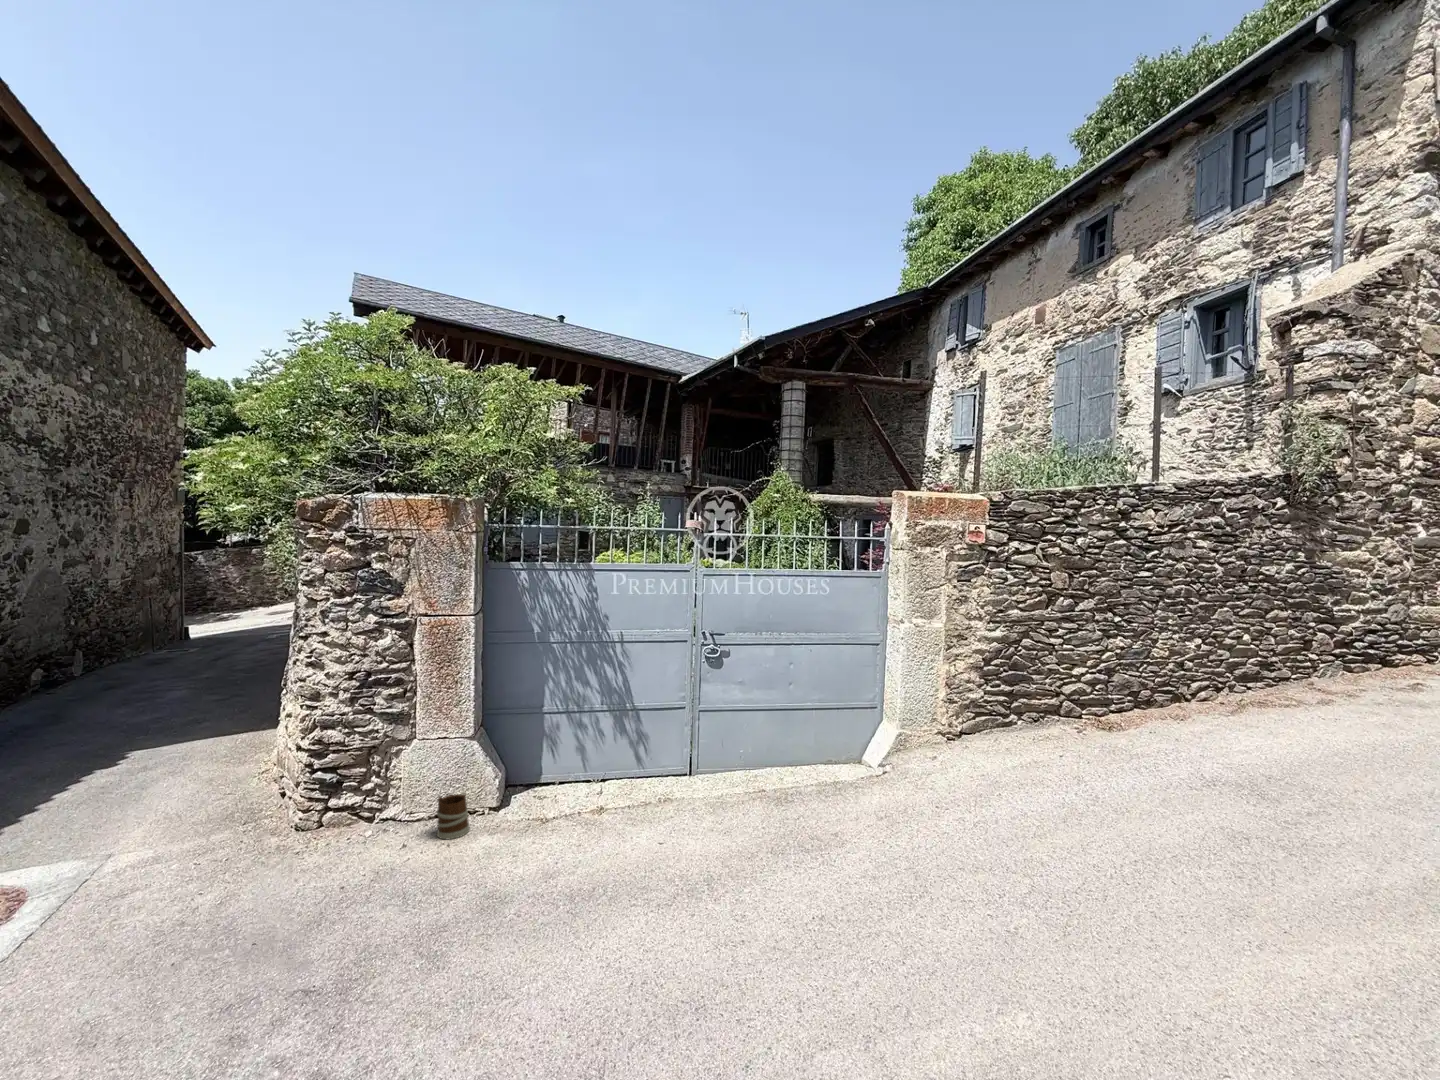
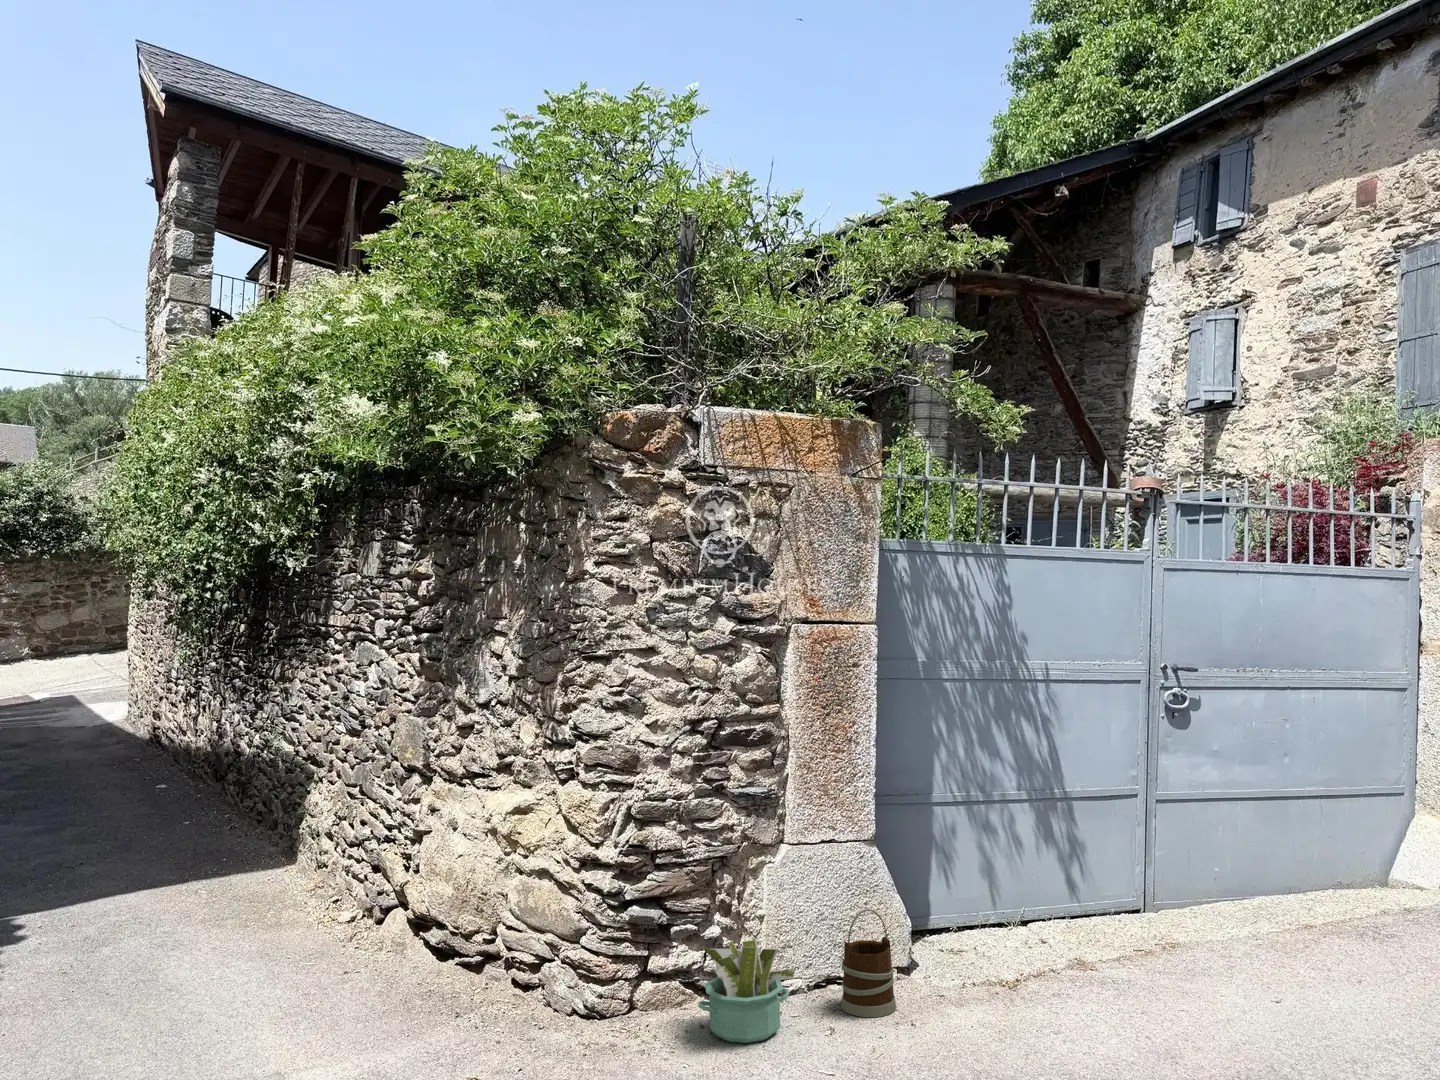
decorative plant: none [338,793,402,852] -> present [698,940,796,1043]

